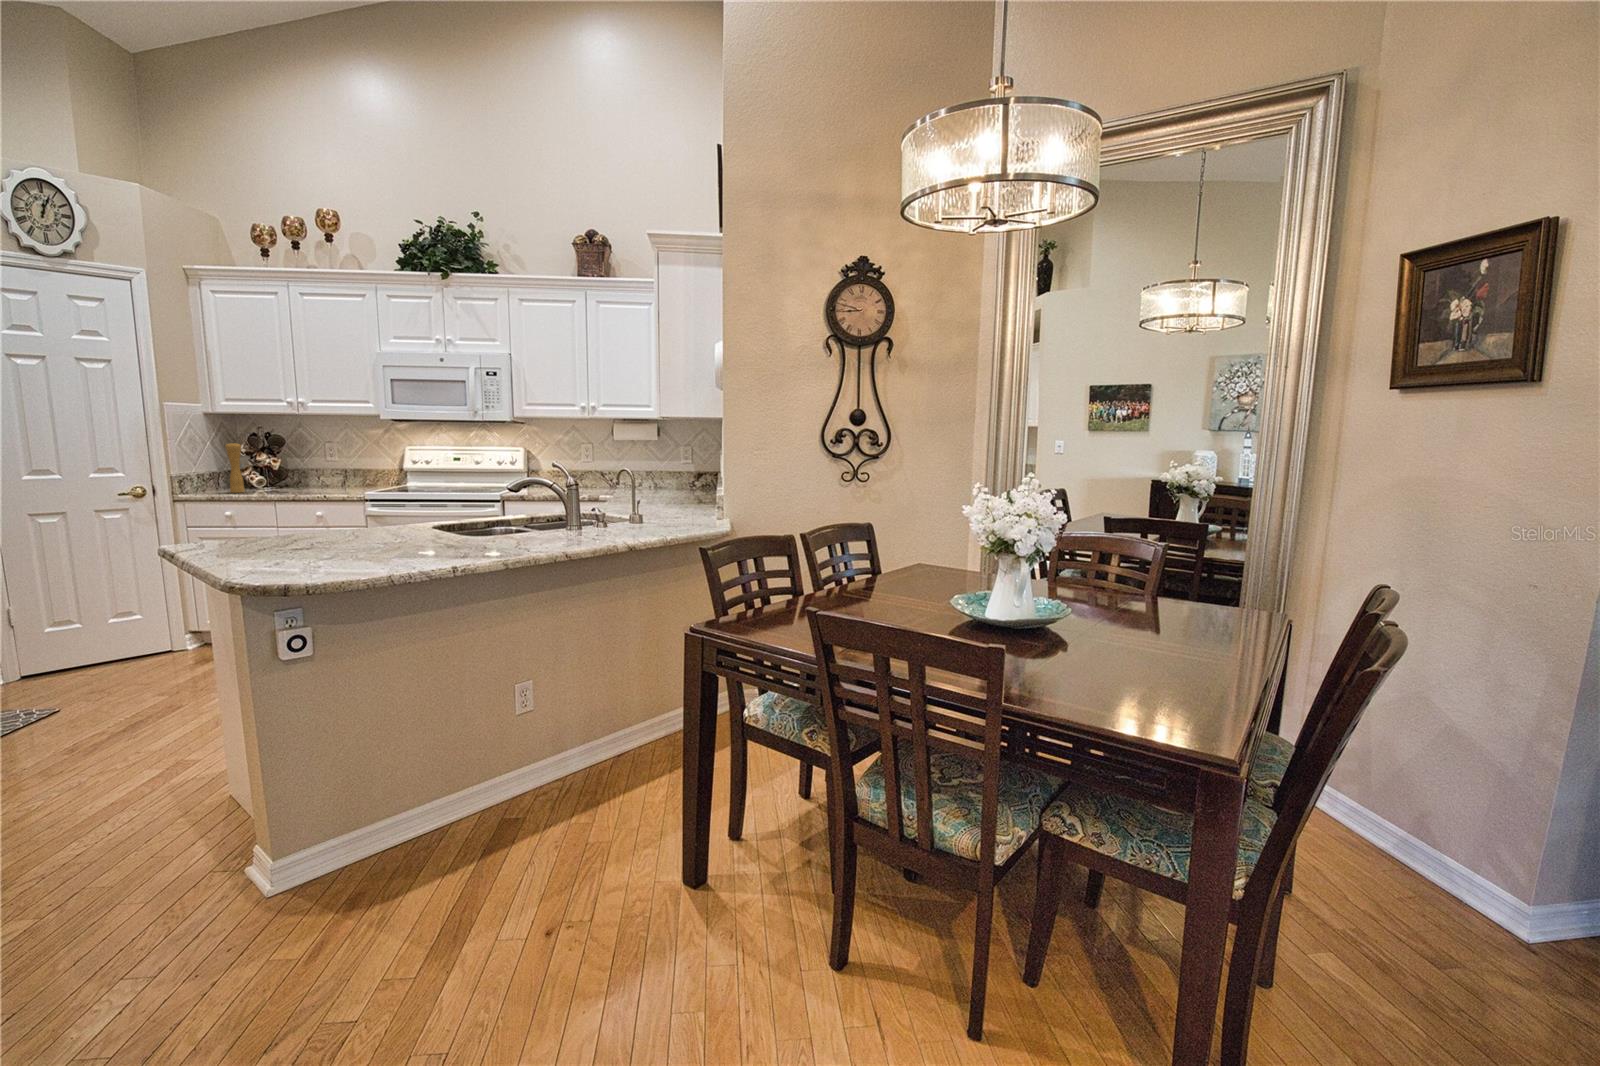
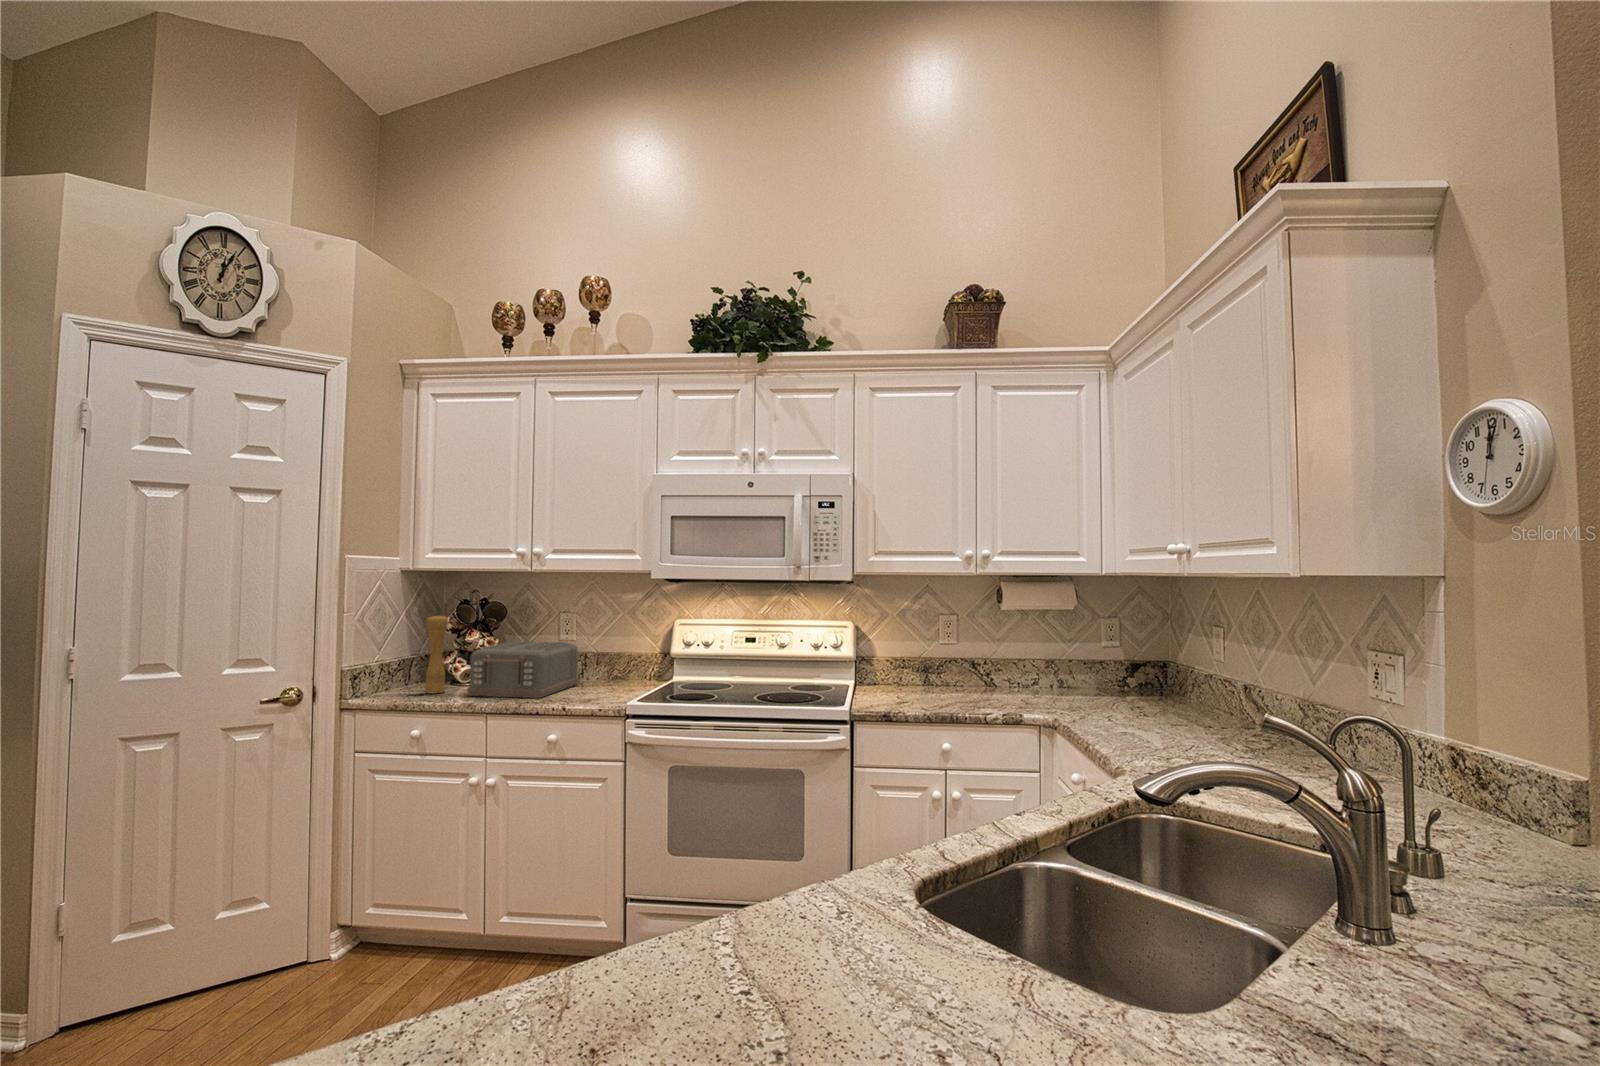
toaster: none [259,462,341,493] -> present [467,641,579,698]

